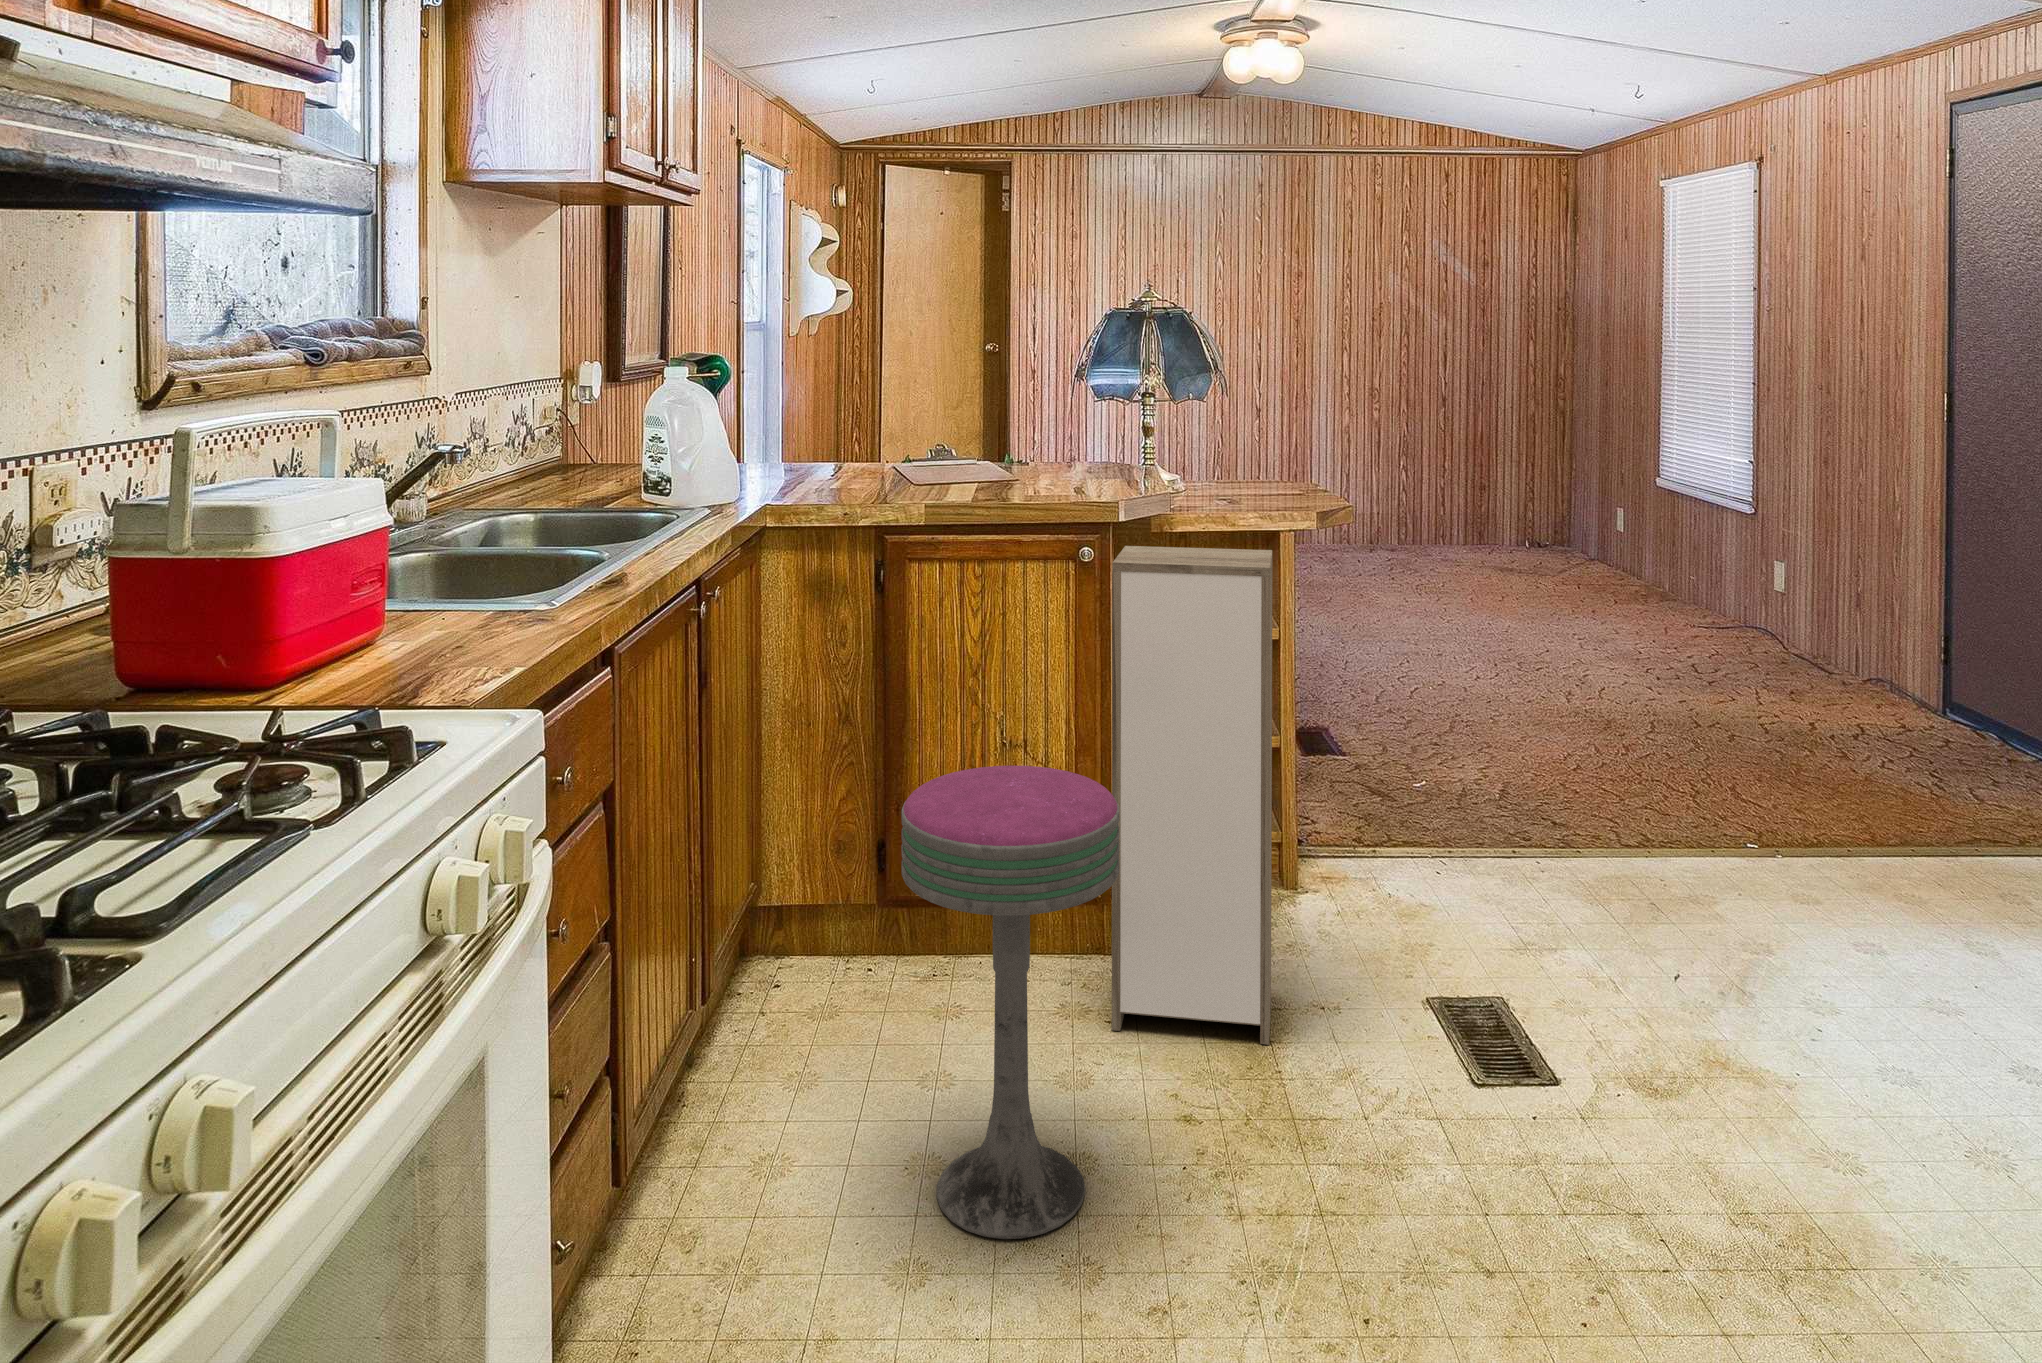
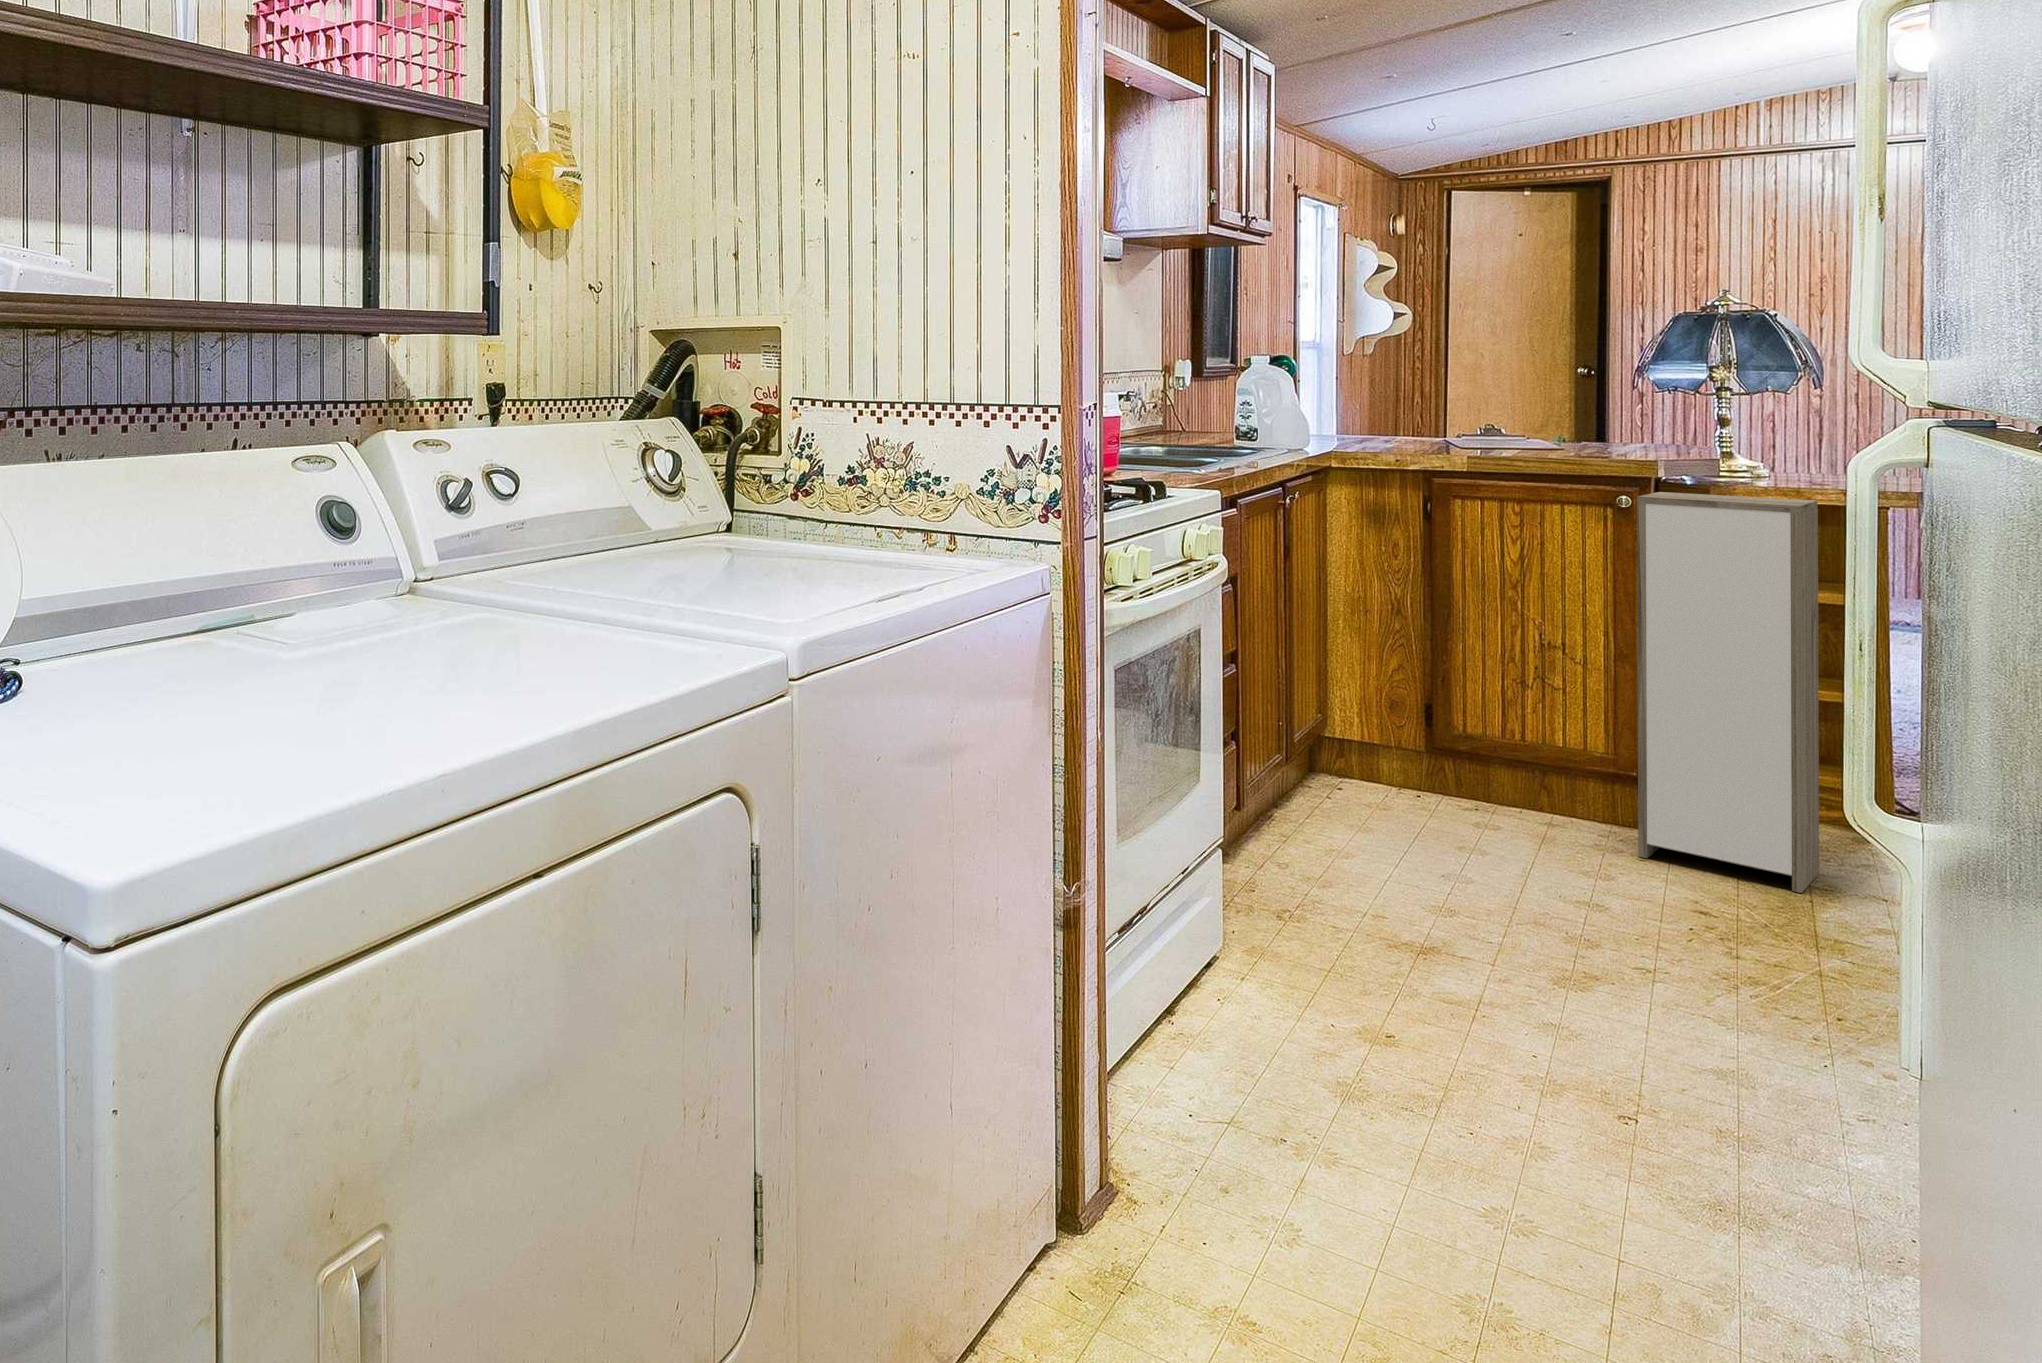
bar stool: present [901,766,1120,1239] -> none [1437,616,1620,914]

